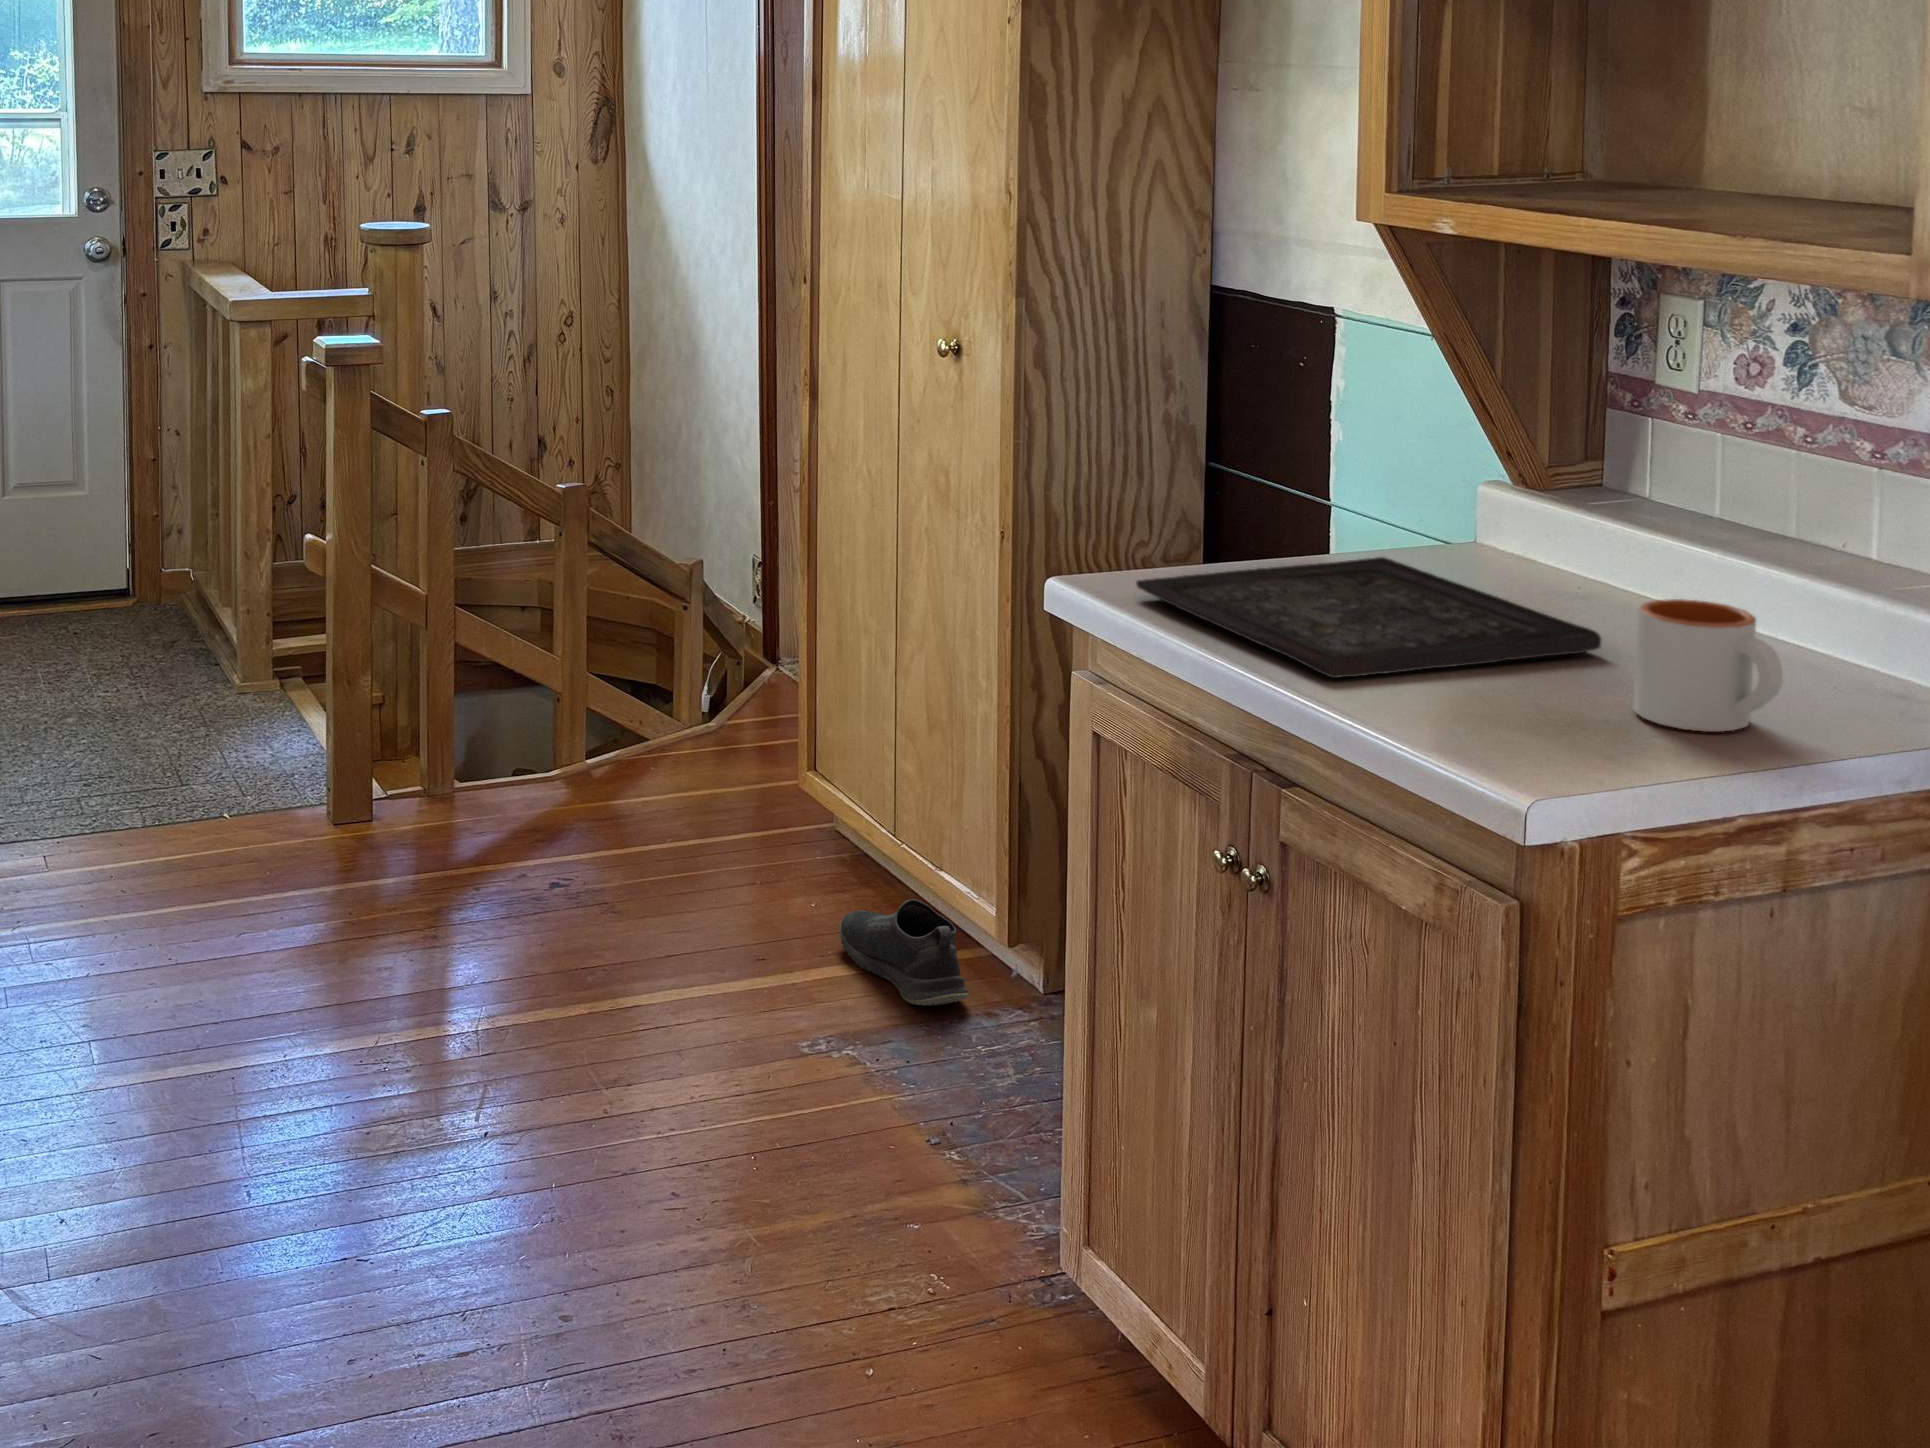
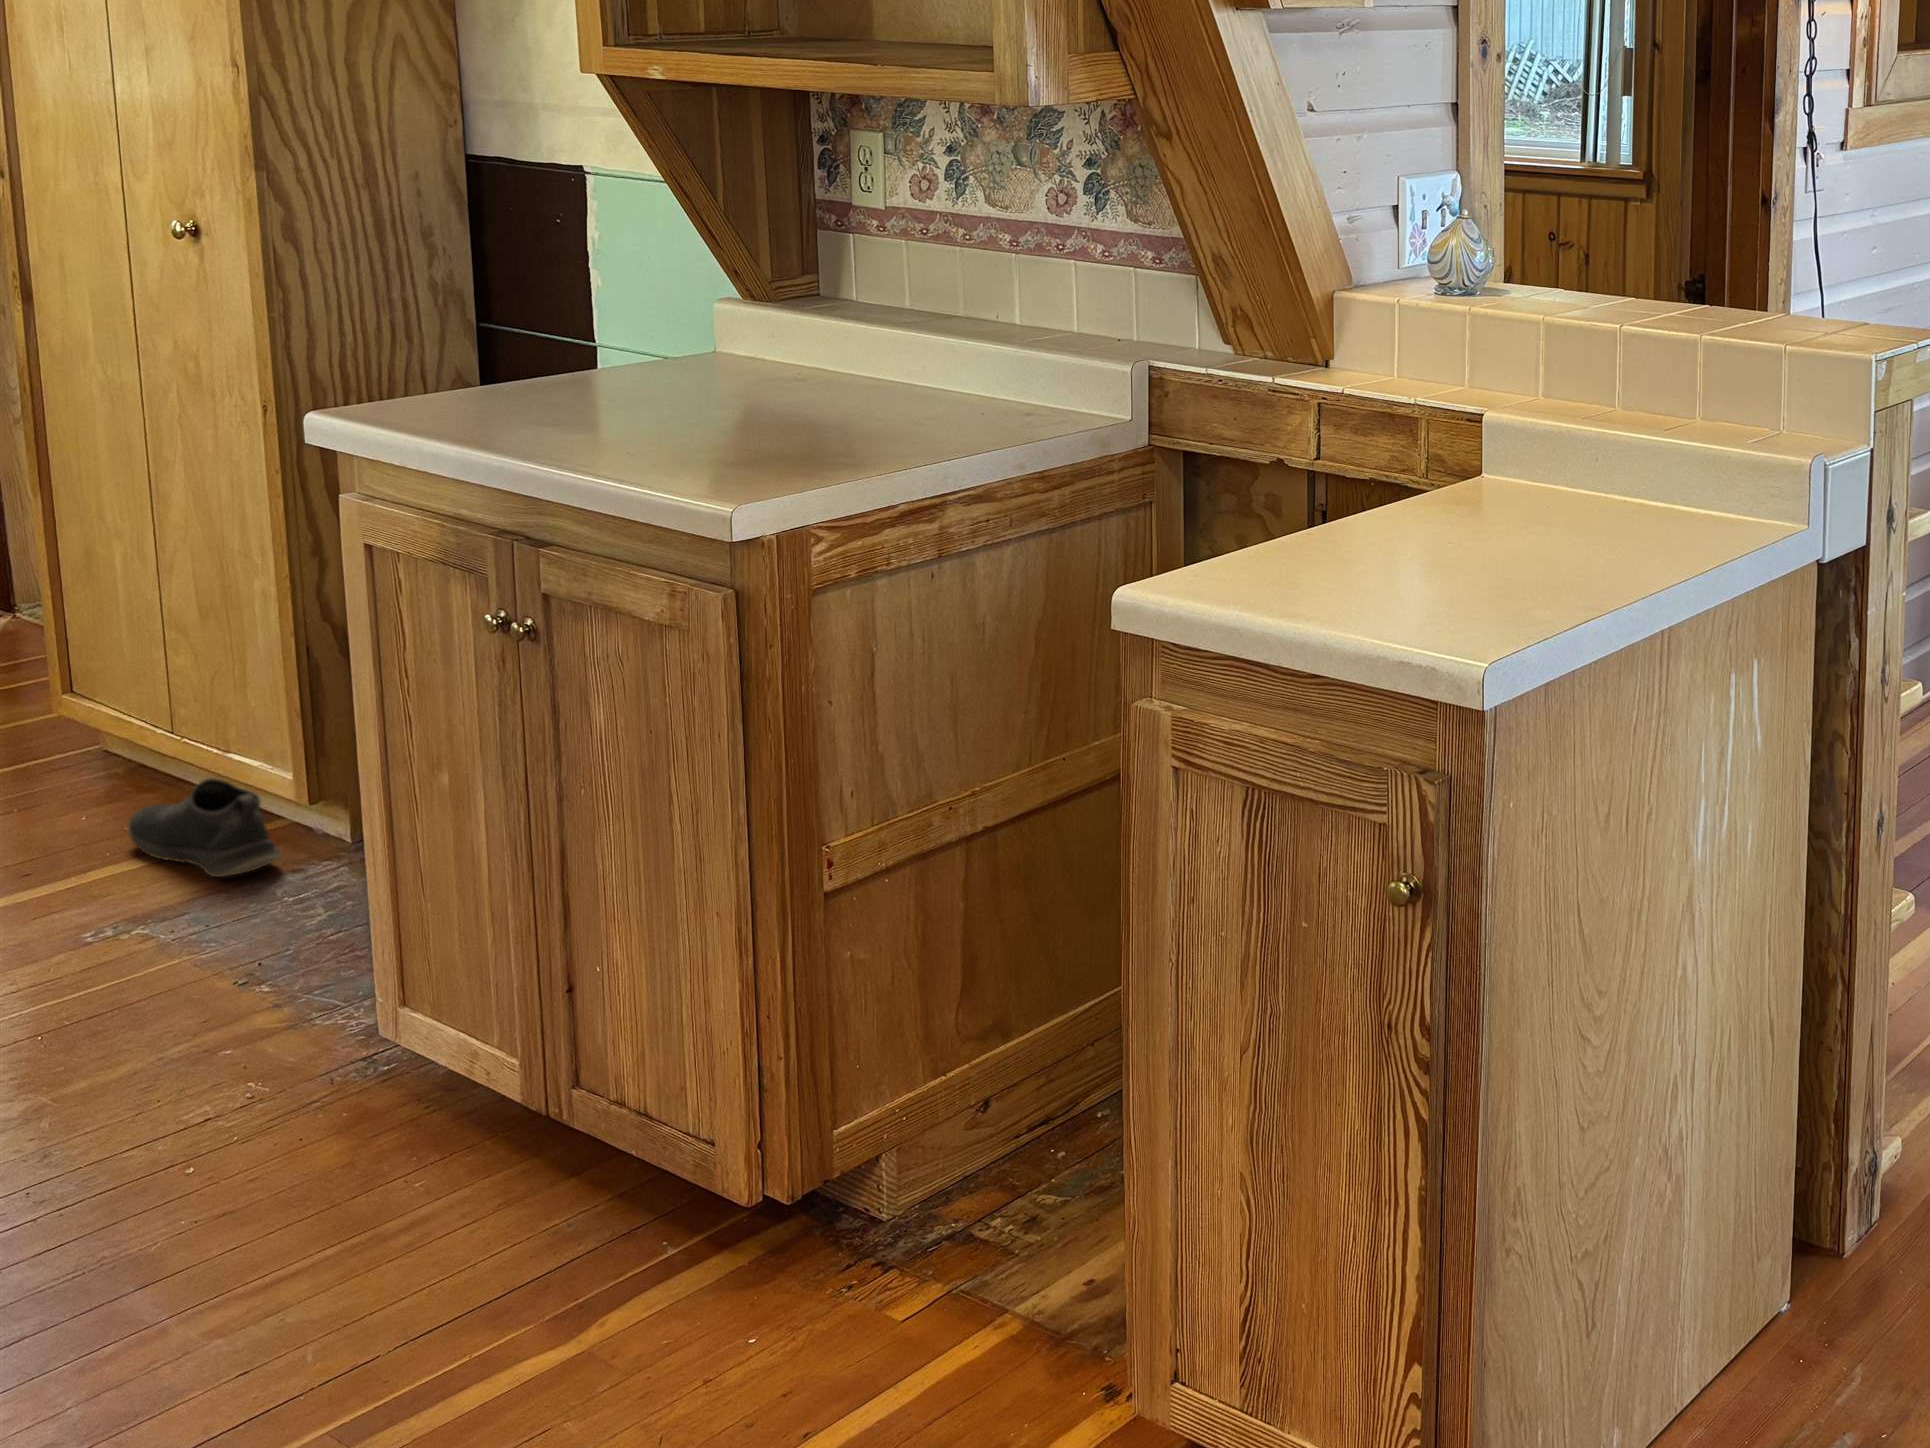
tray: present [1136,557,1601,678] -> none [398,367,810,454]
mug: present [1633,599,1783,732] -> none [826,355,935,453]

